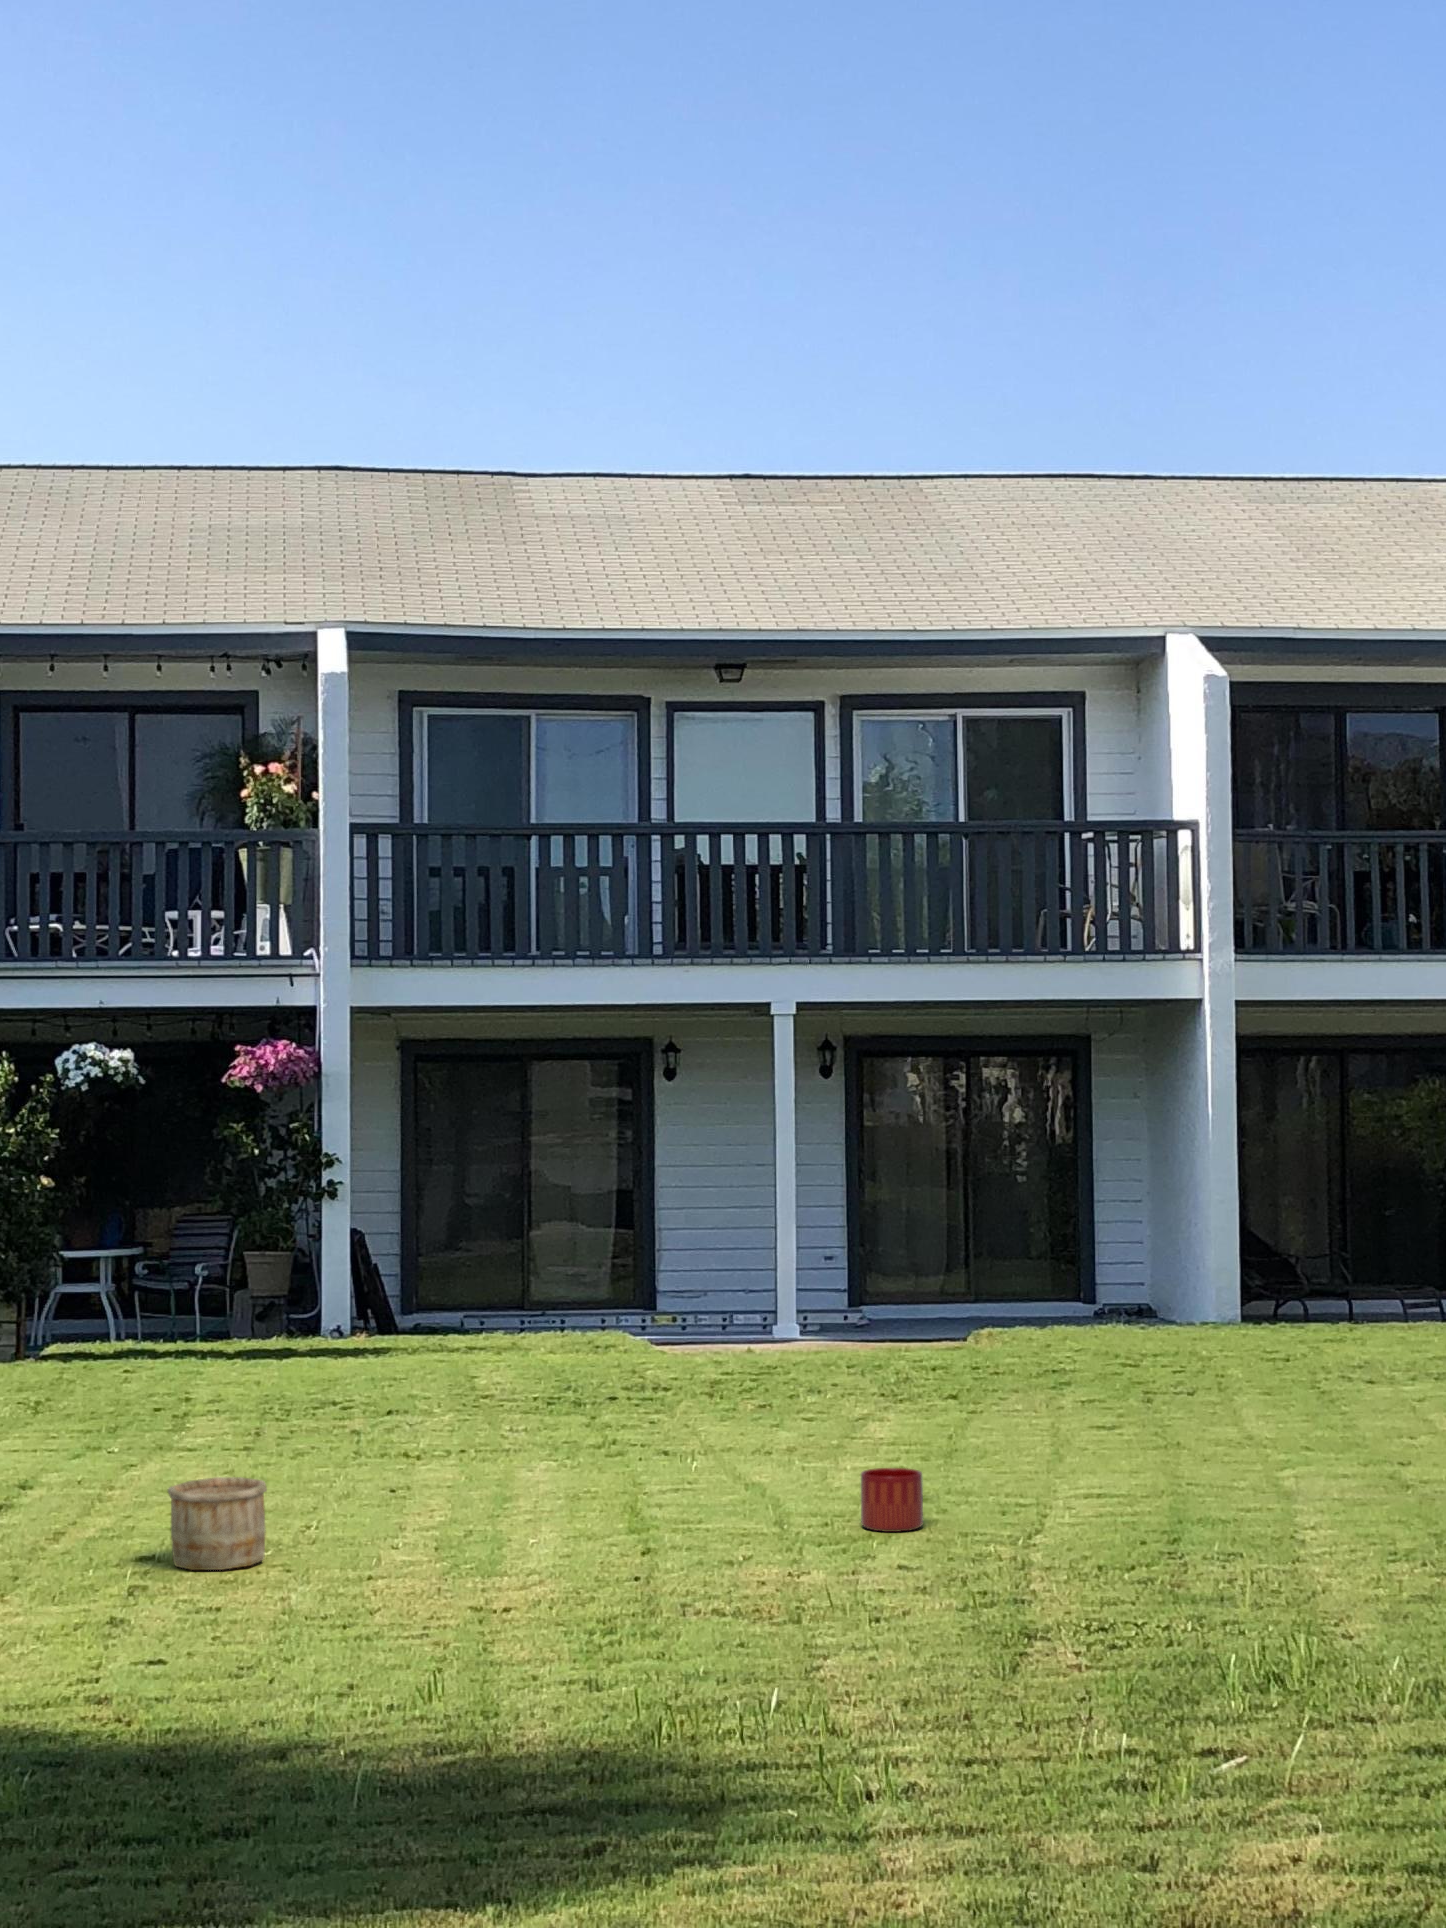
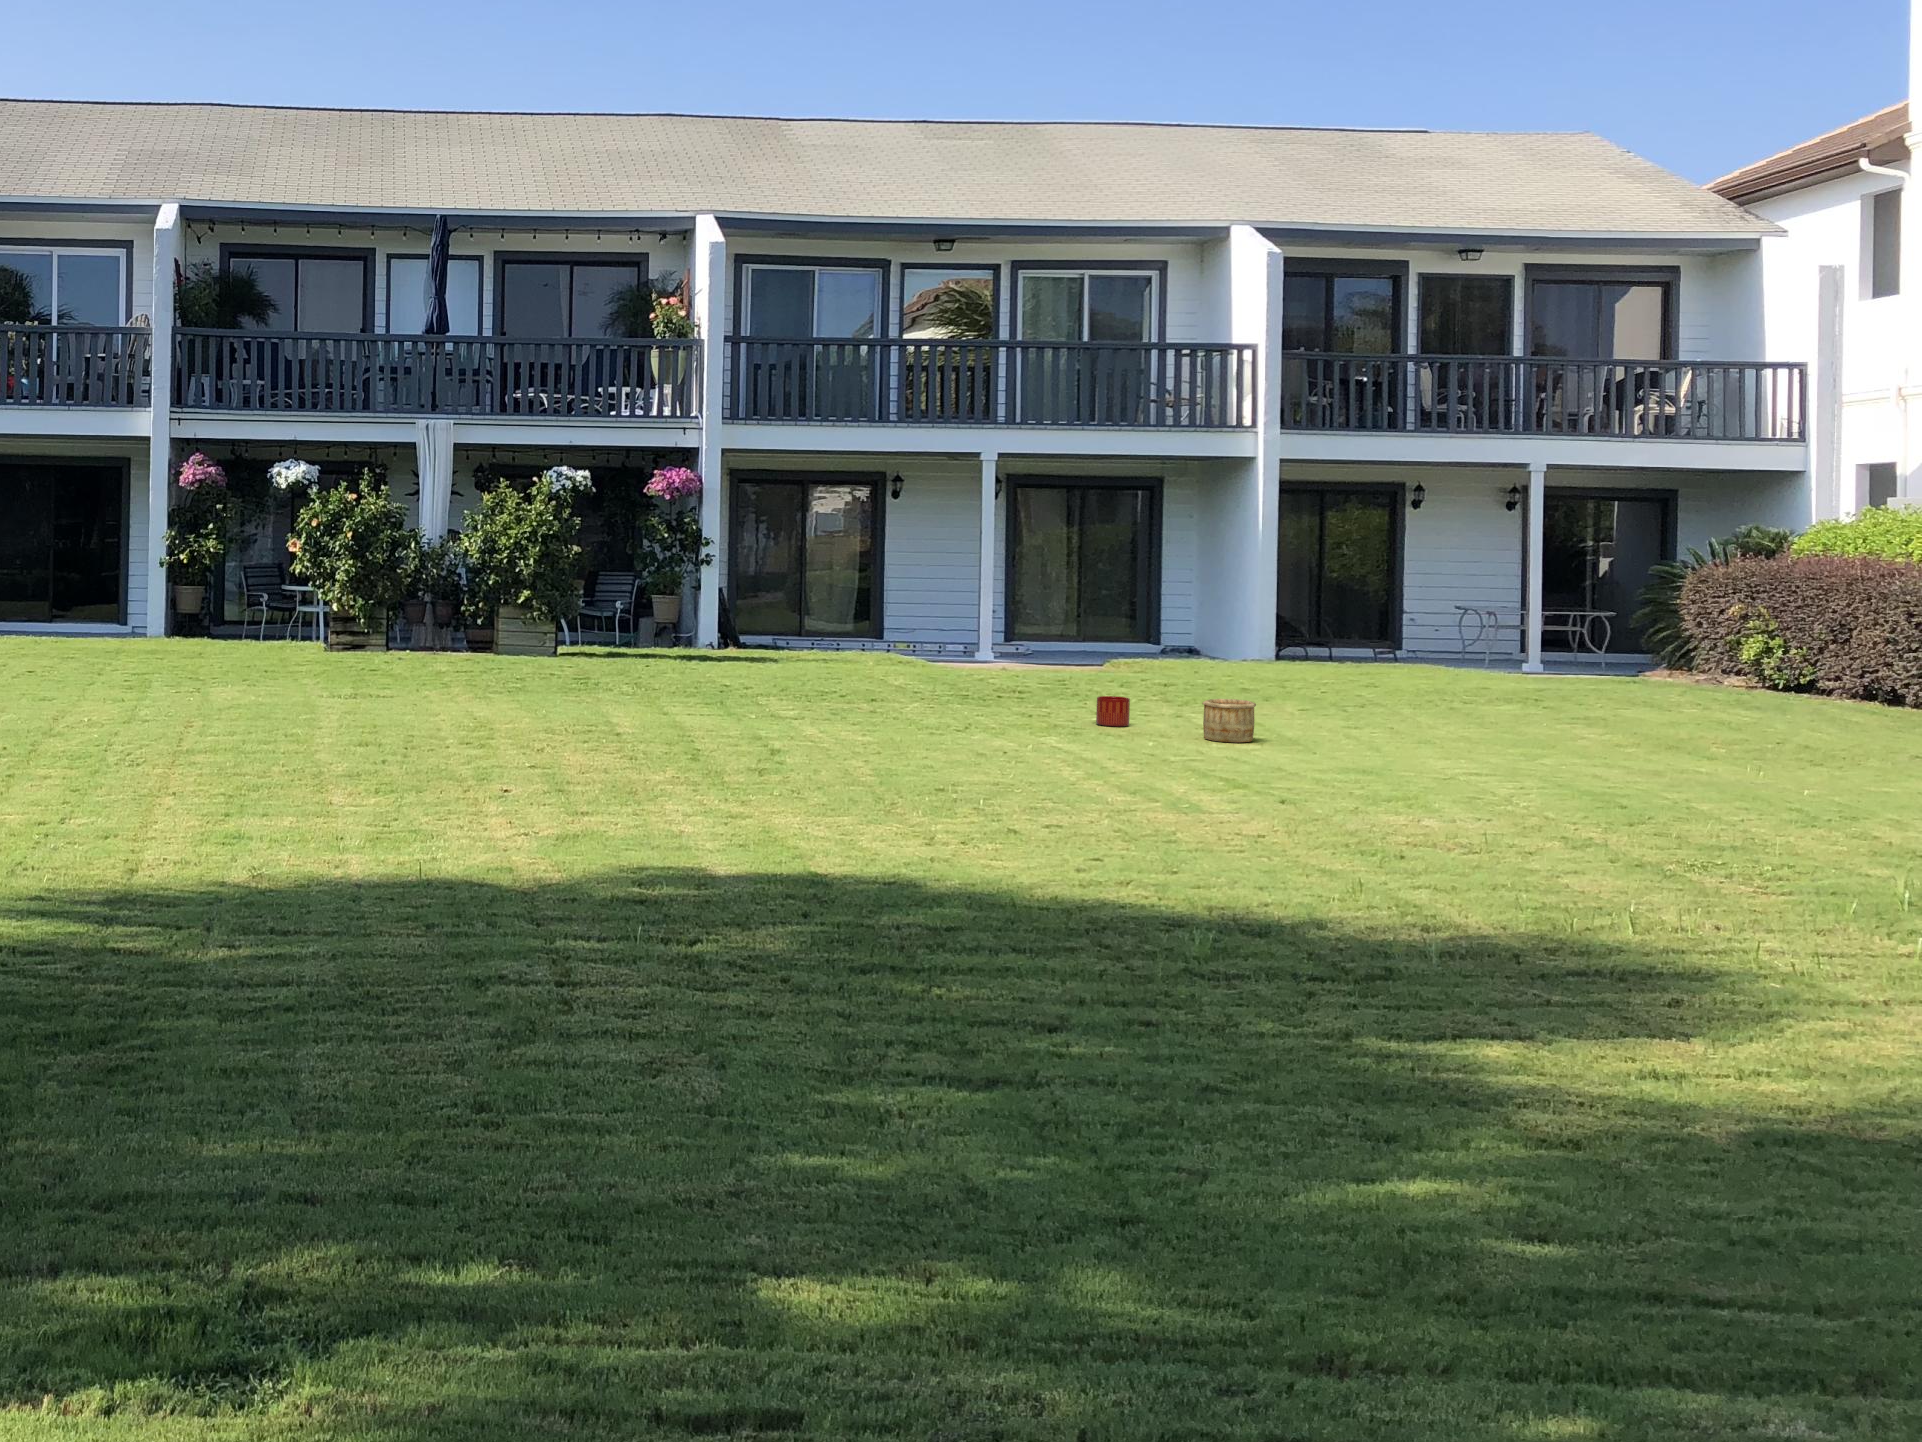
wooden bucket: present [168,1477,267,1570] -> present [1202,699,1256,742]

